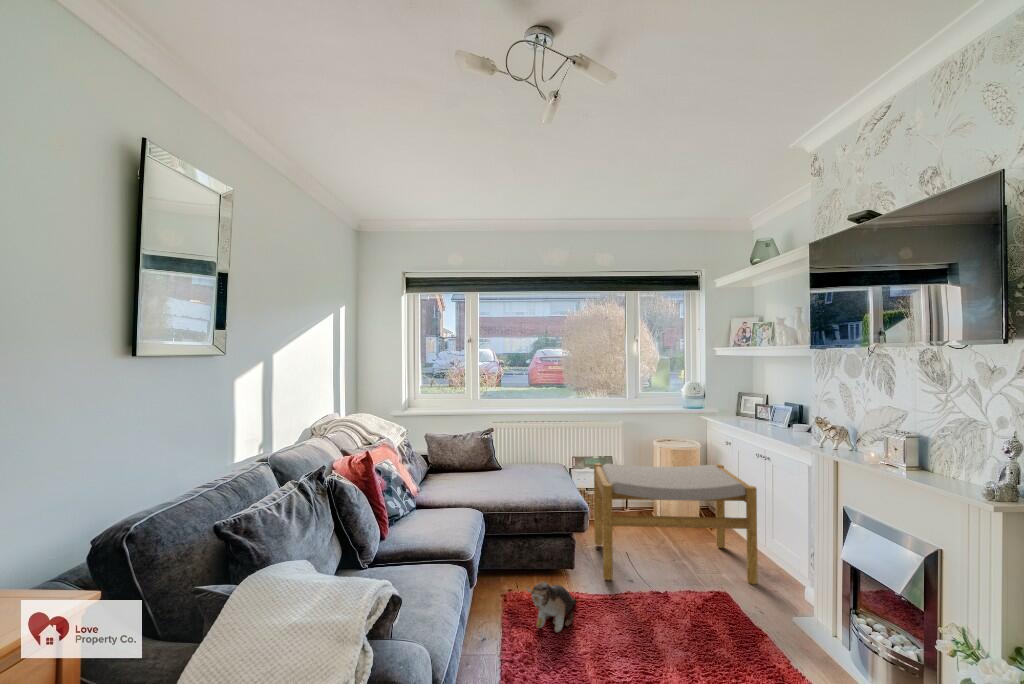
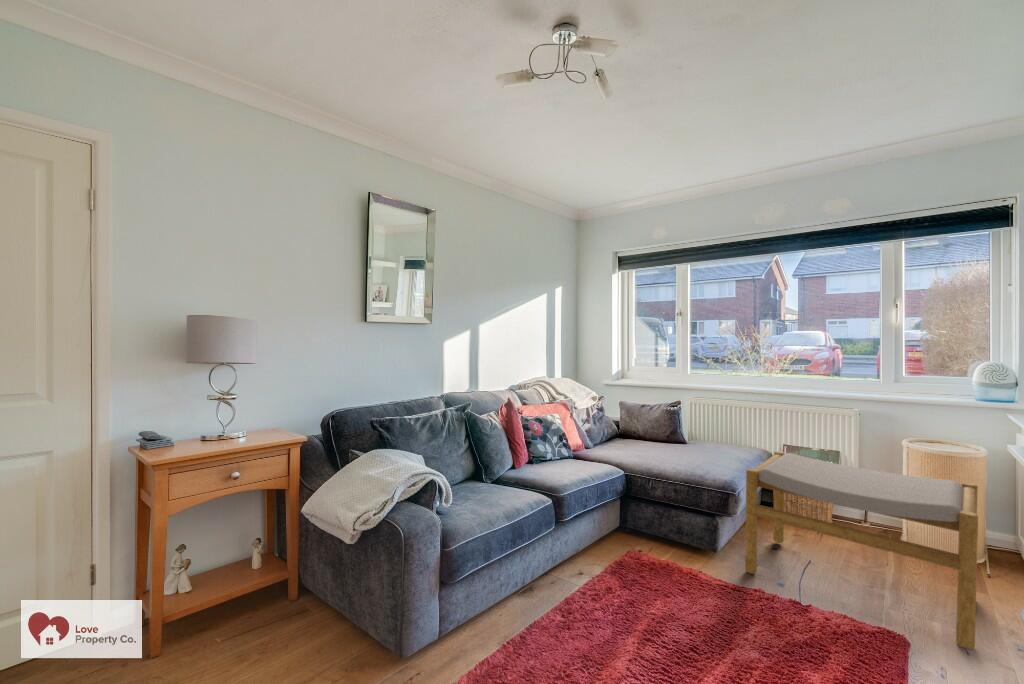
plush toy: present [527,582,577,632] -> none [616,536,692,589]

